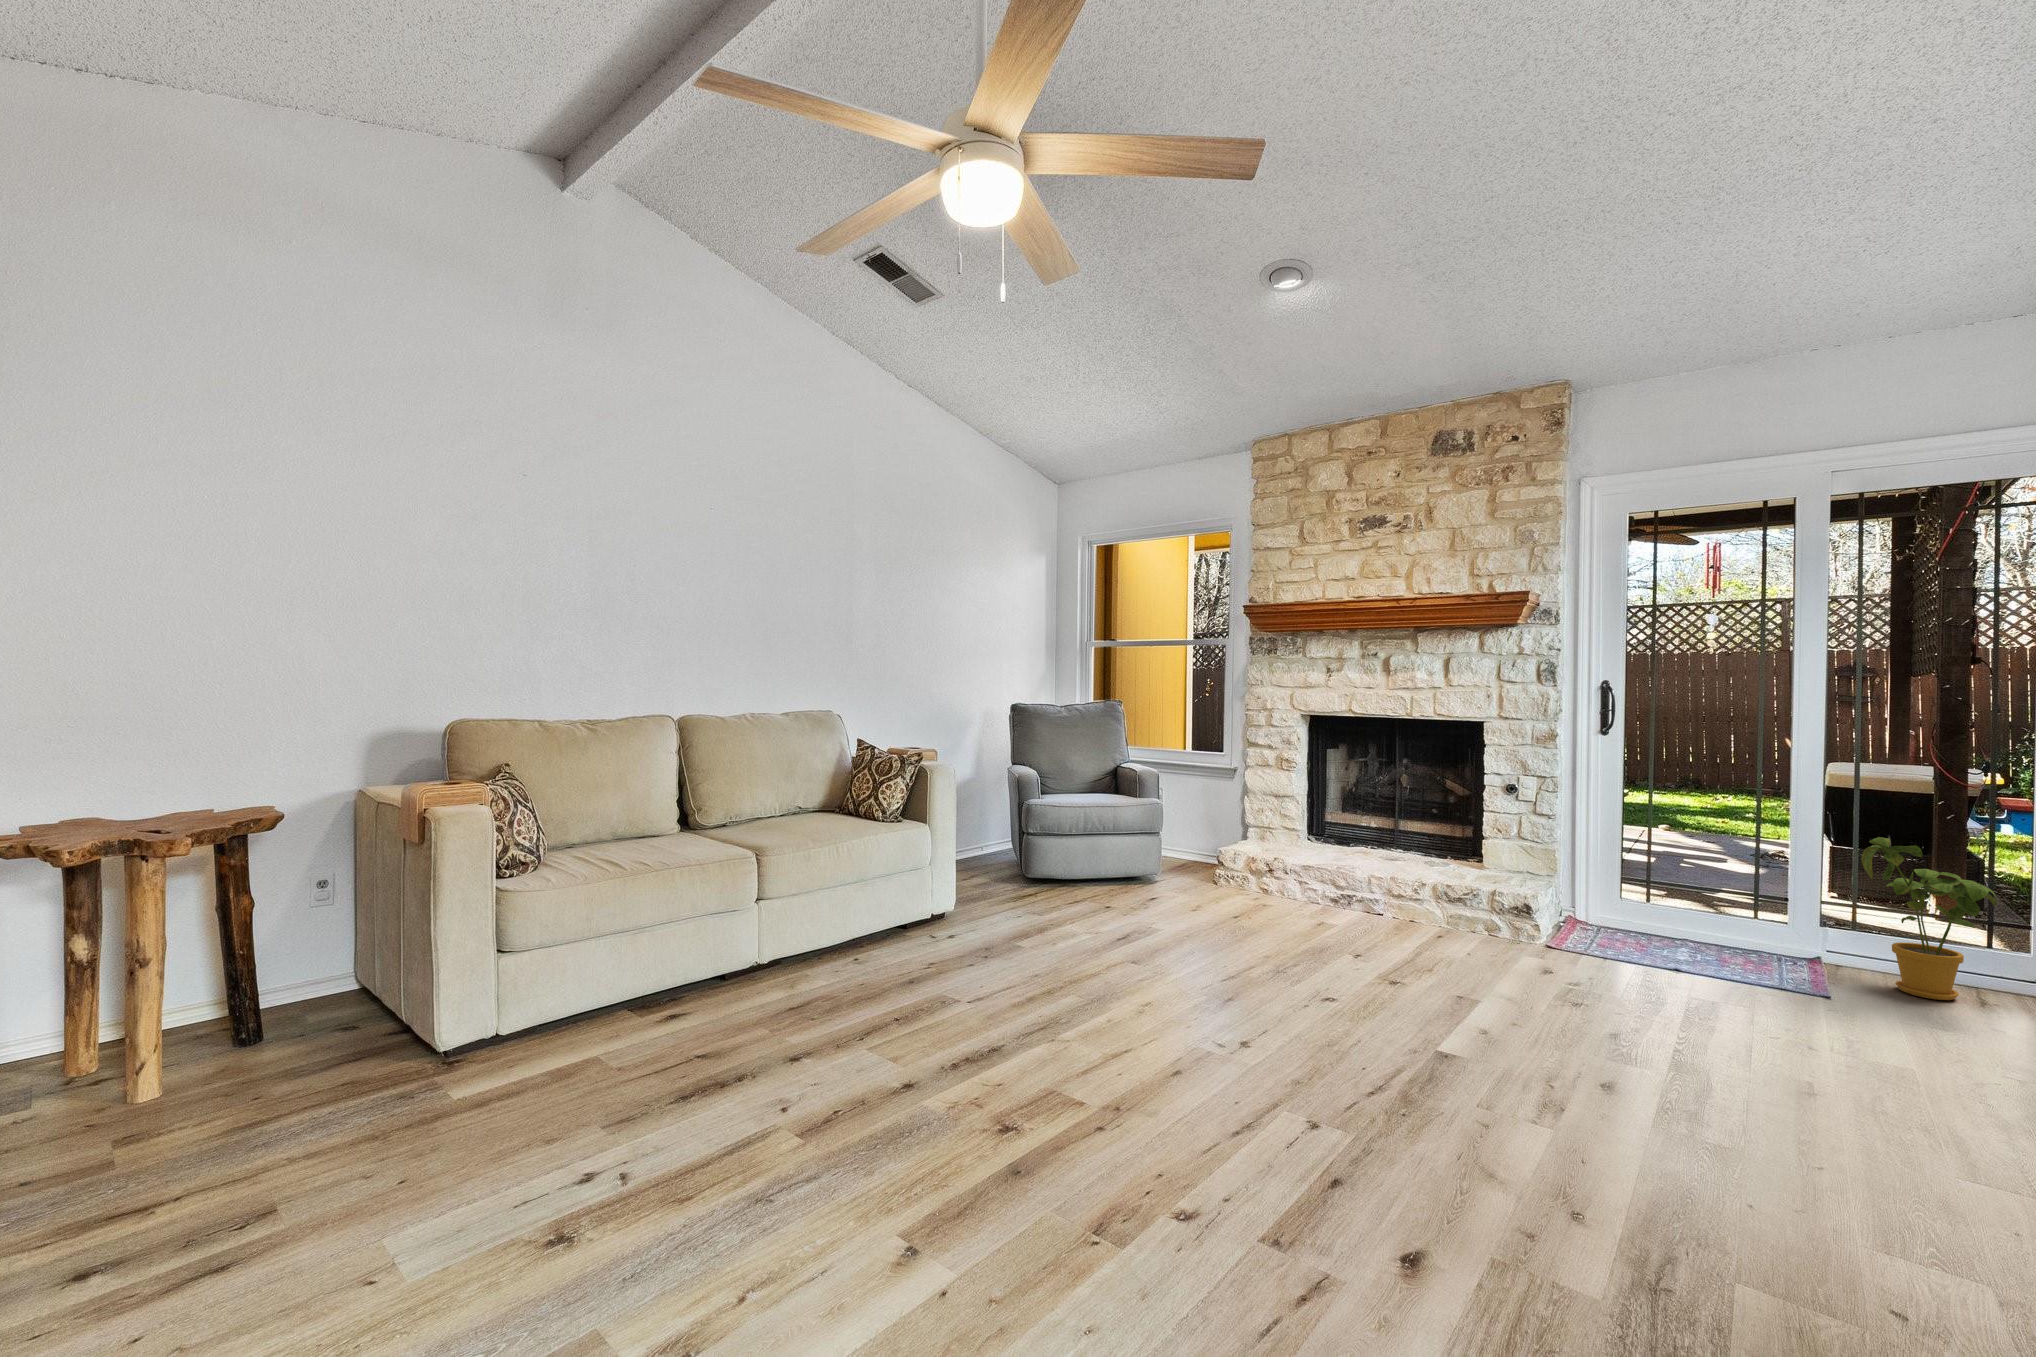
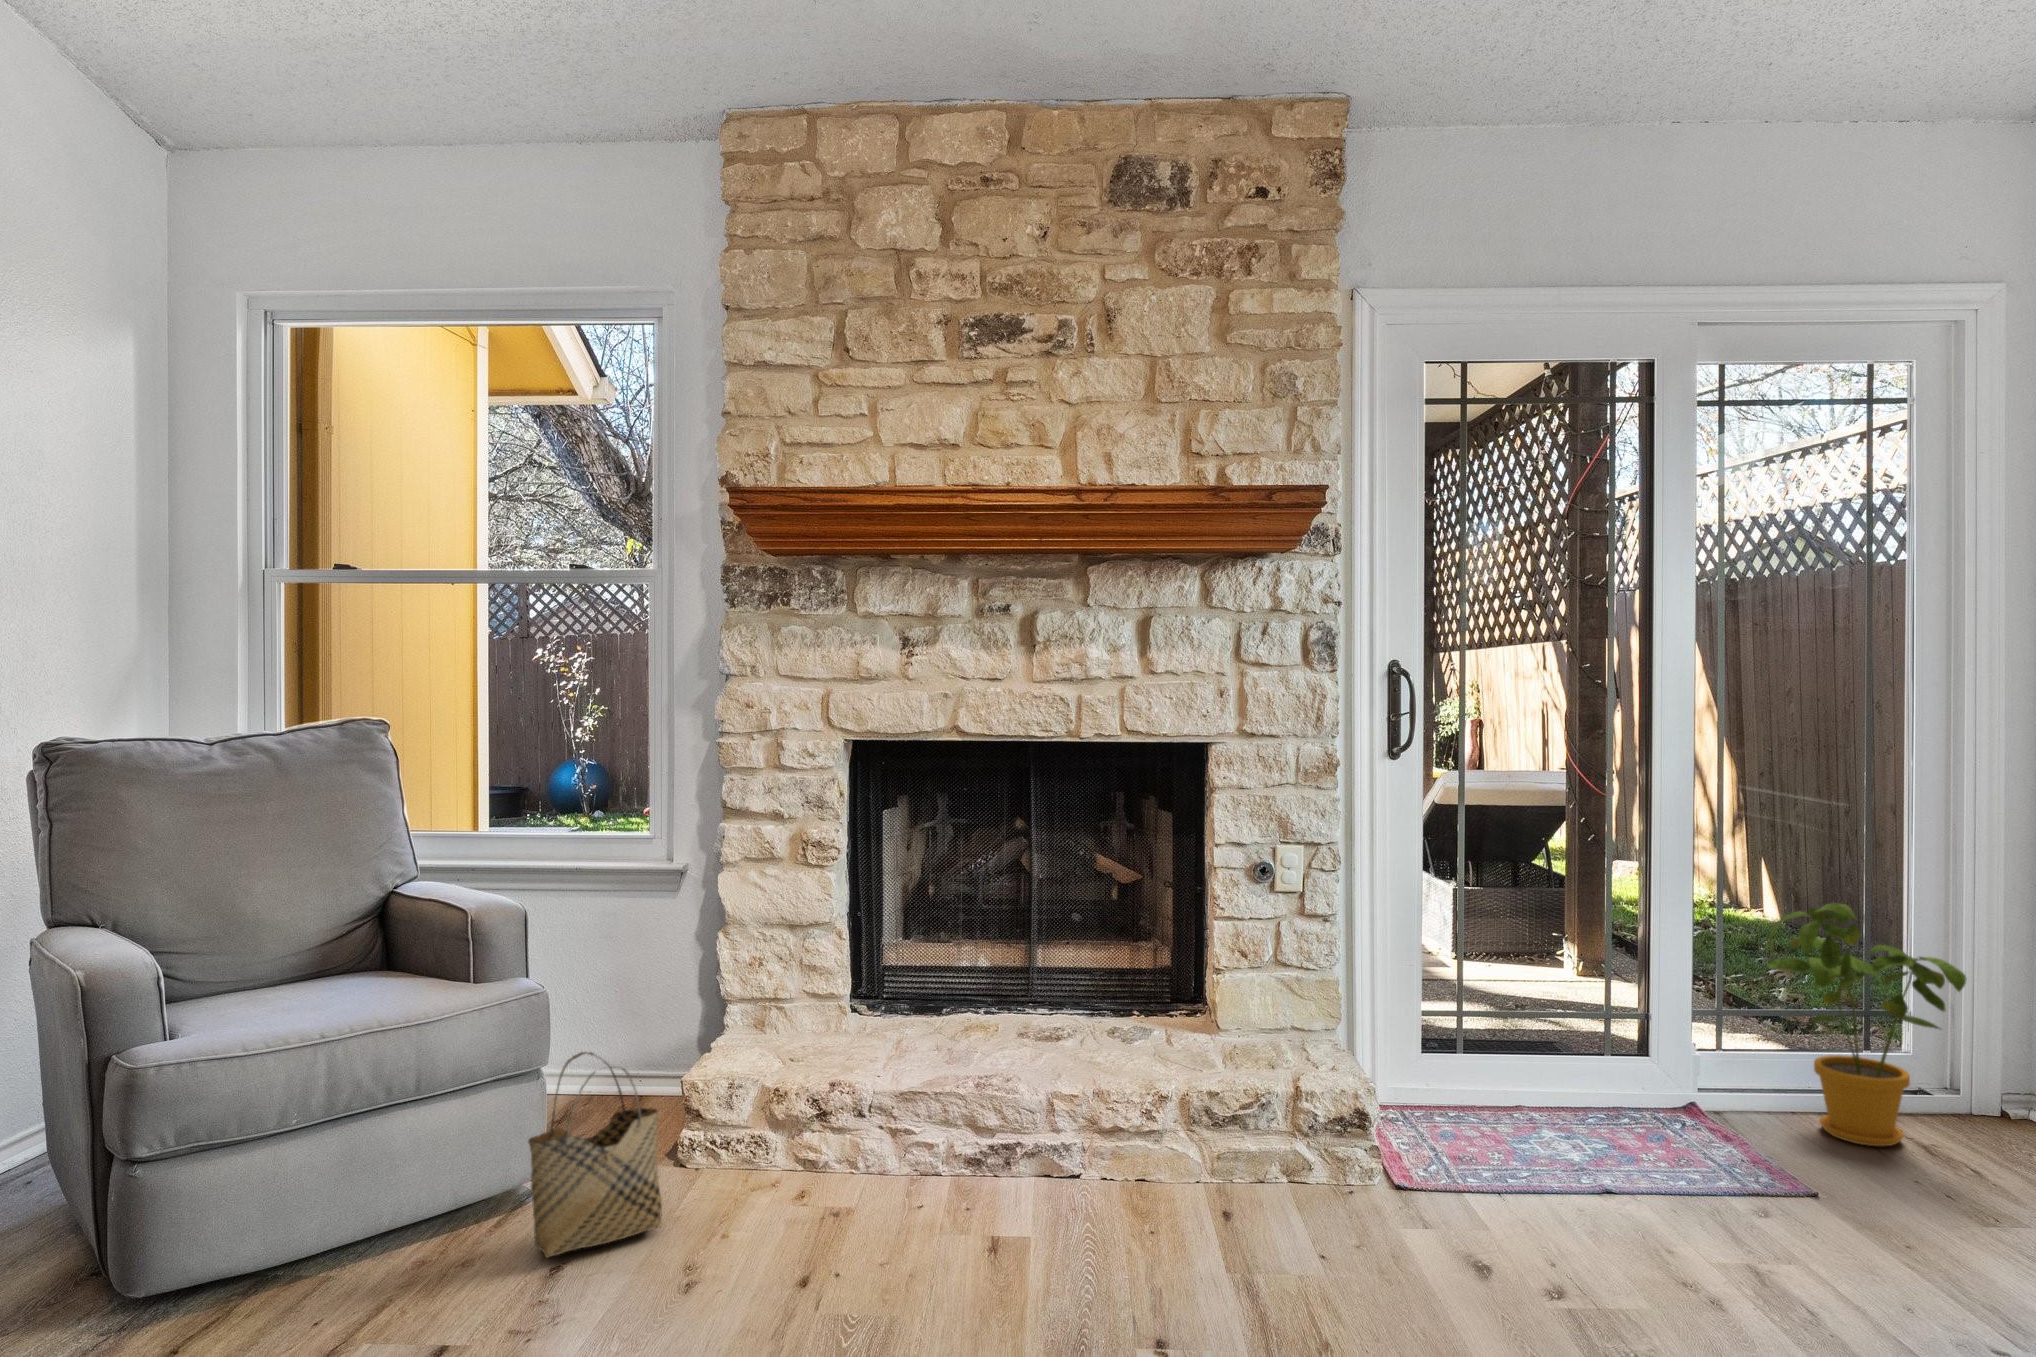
woven basket: none [1151,825,1200,895] -> present [528,1052,662,1258]

